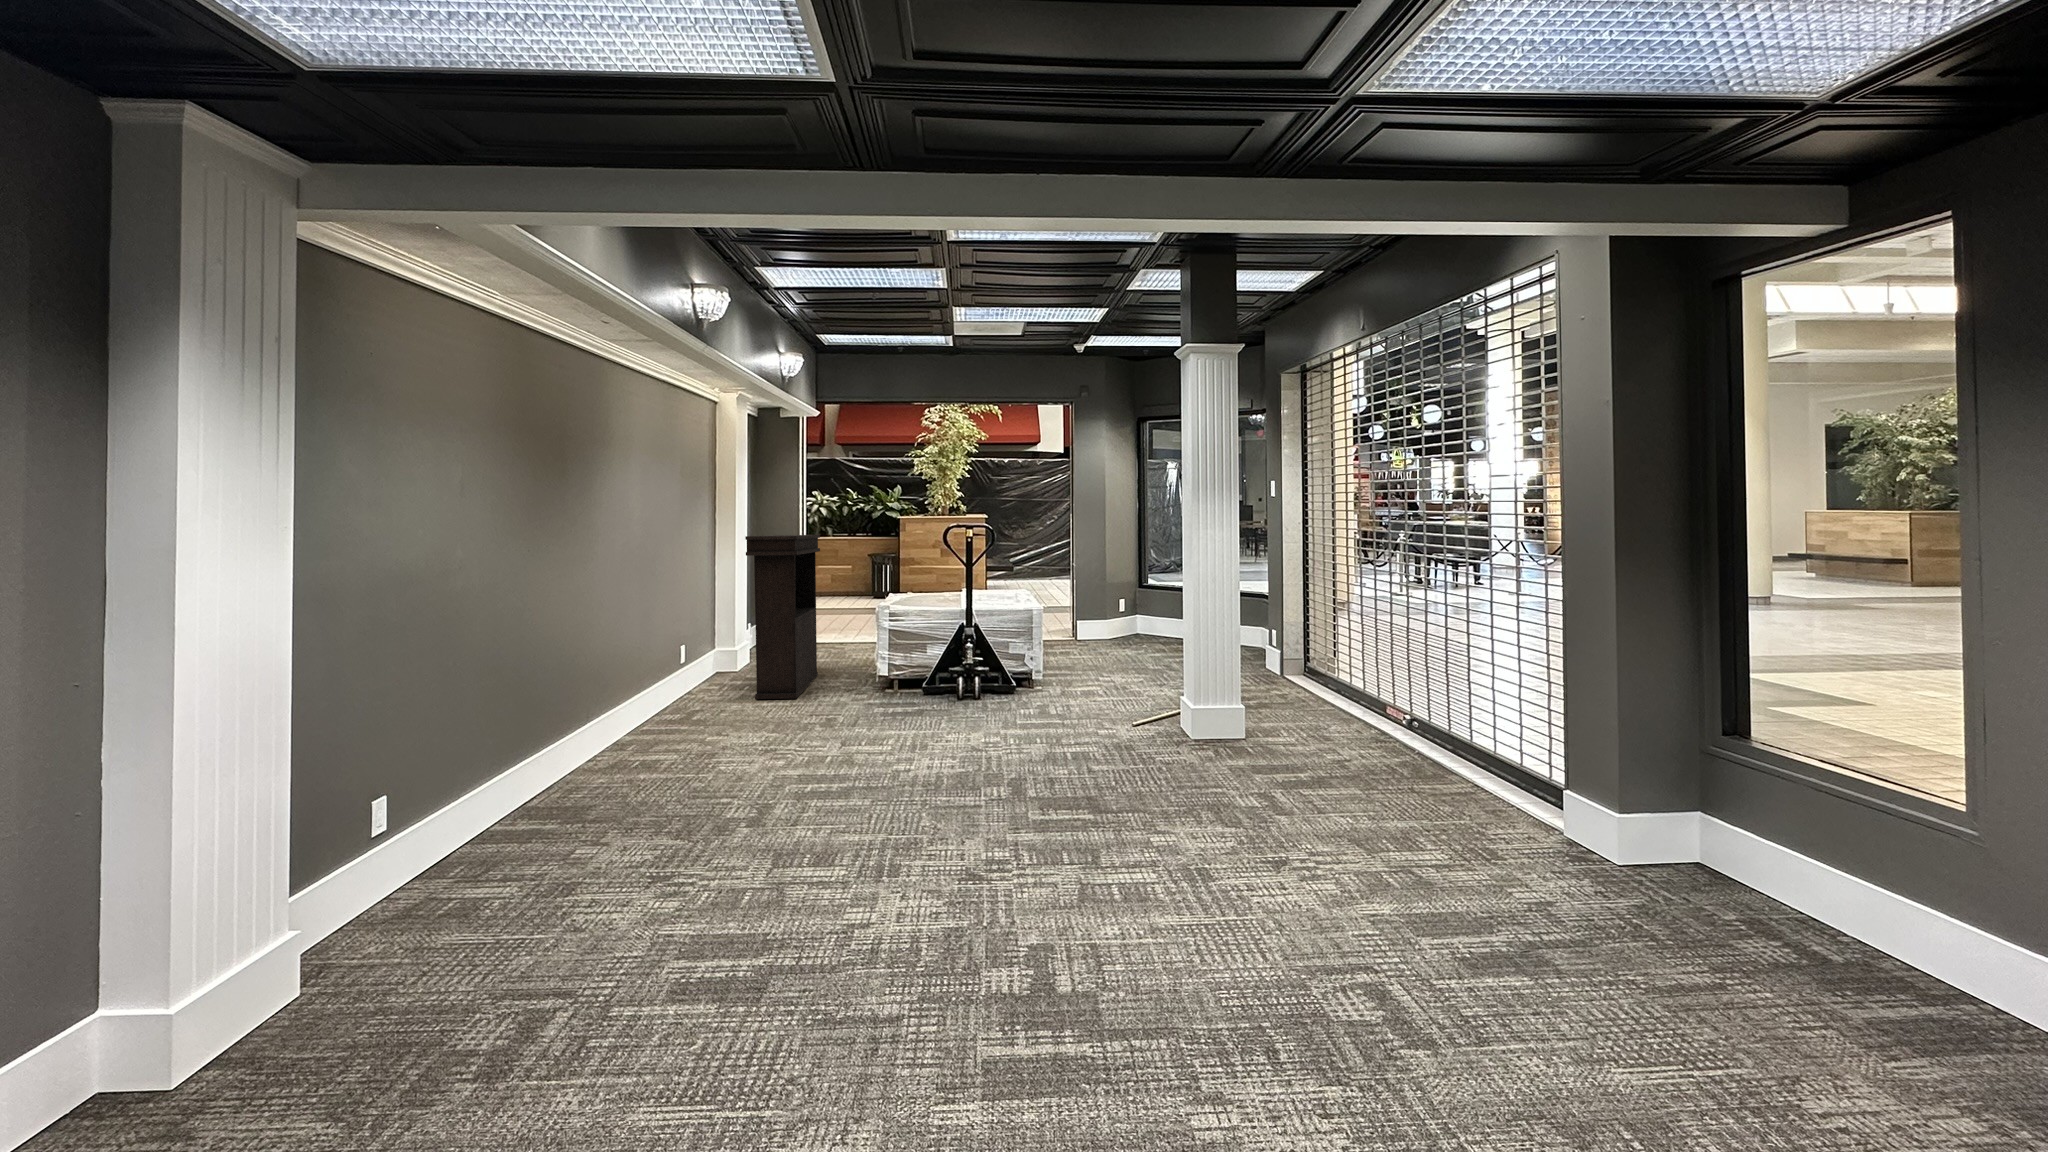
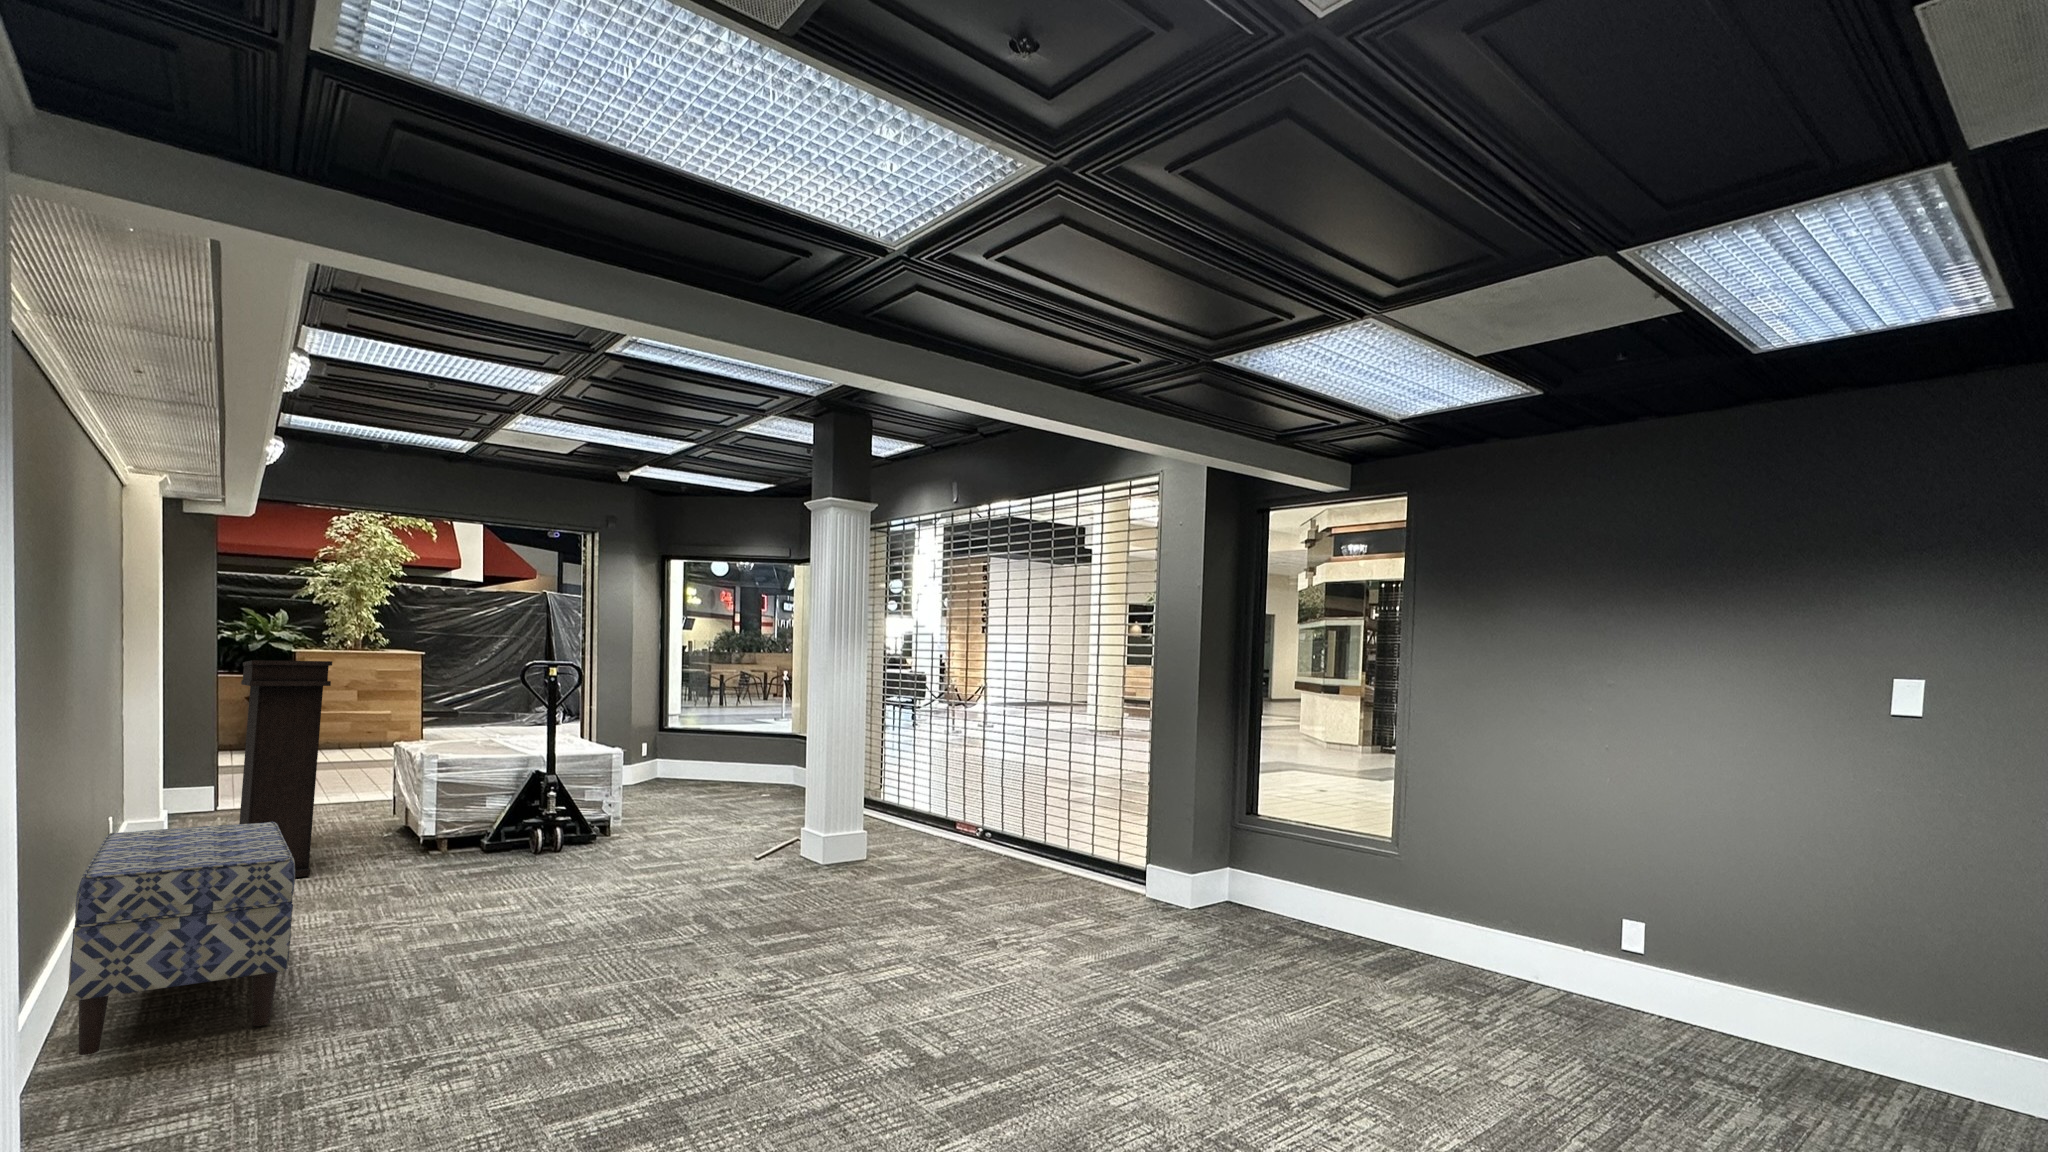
bench: none [526,660,705,804] -> present [67,822,295,1055]

